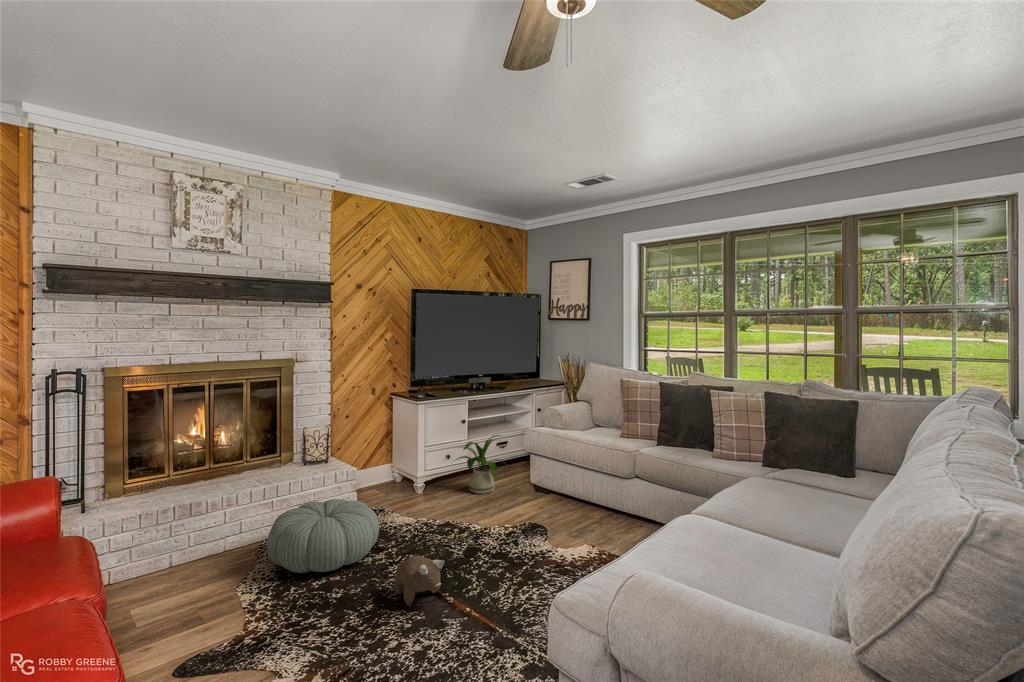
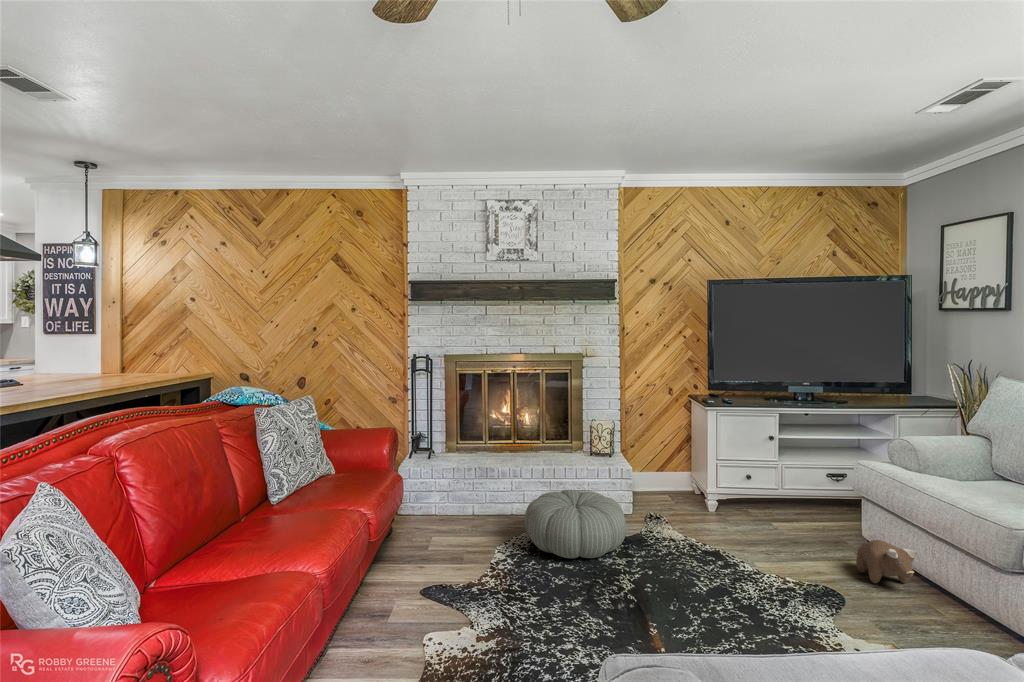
house plant: present [458,435,500,494] -> none [745,459,831,531]
plush toy: present [394,556,444,605] -> present [856,540,918,583]

